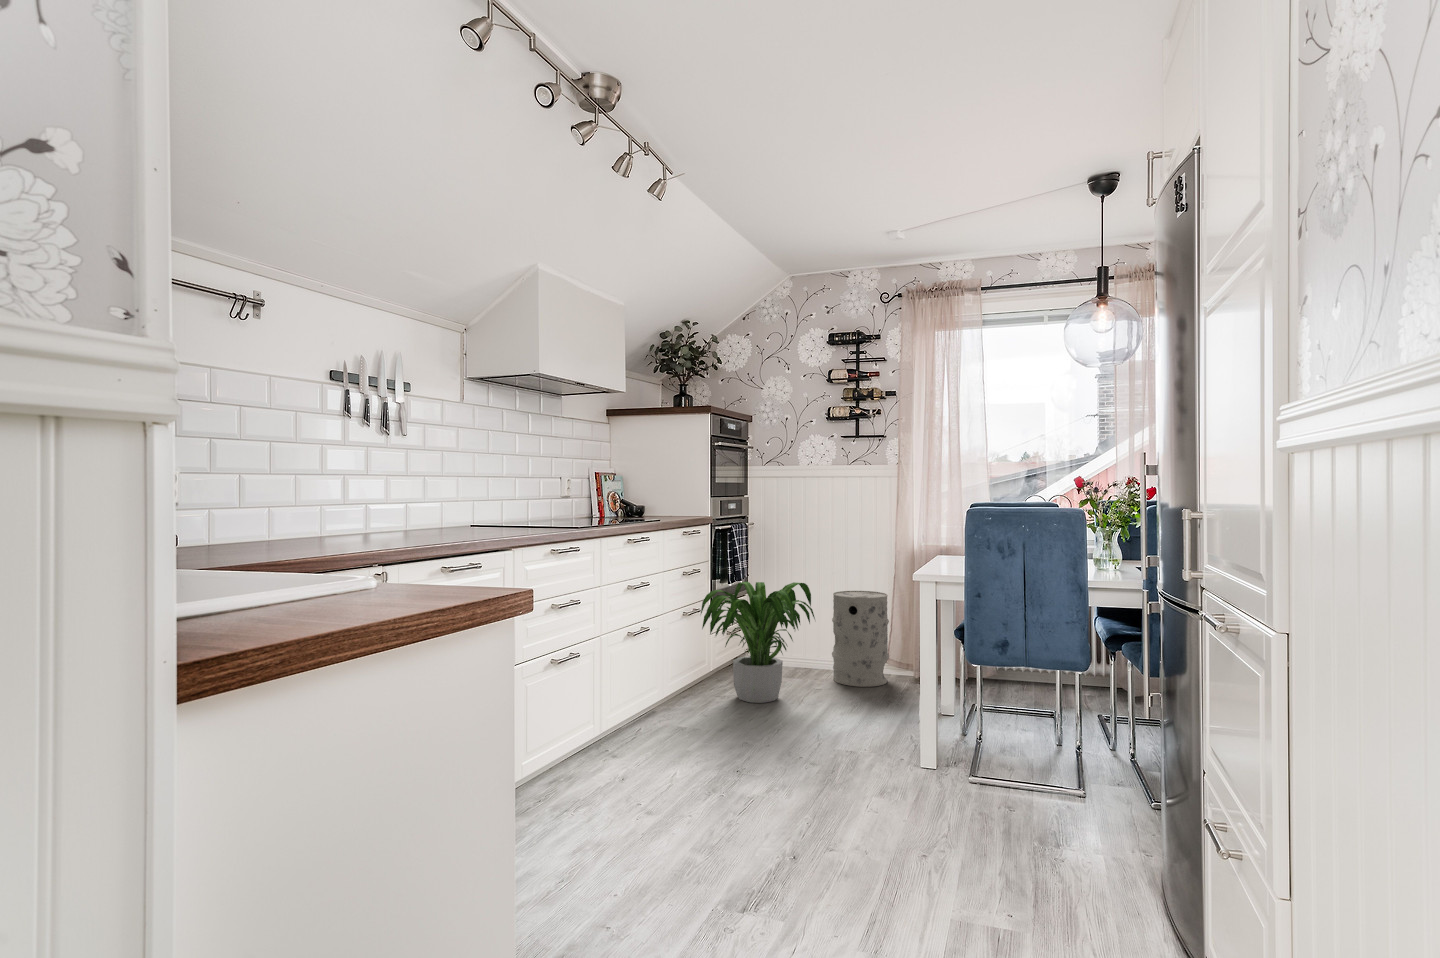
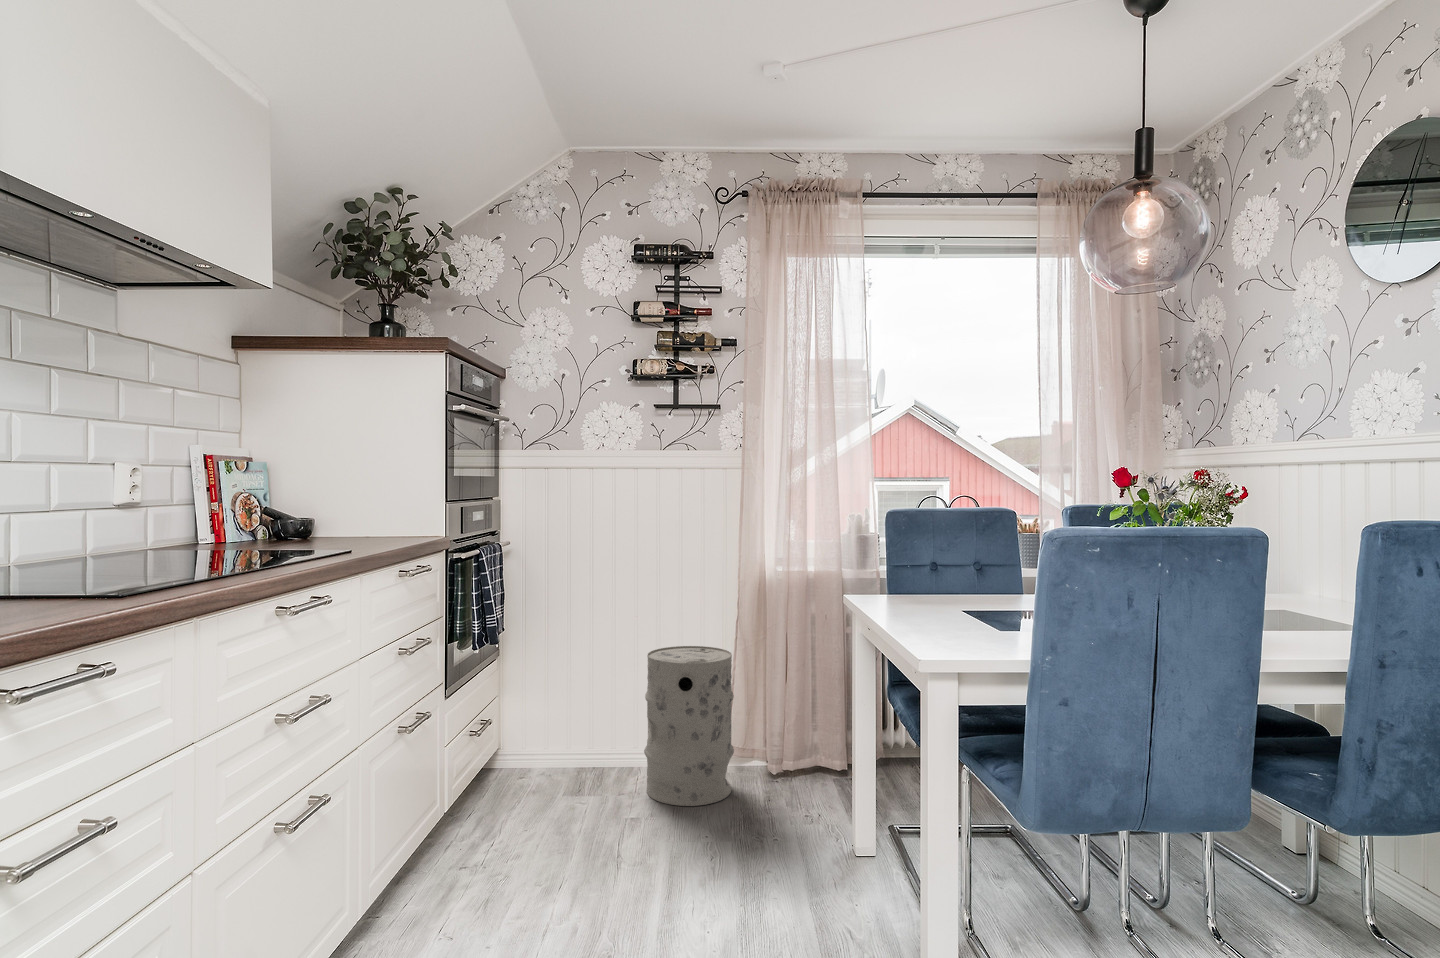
potted plant: present [701,582,815,703] -> none [430,648,642,878]

